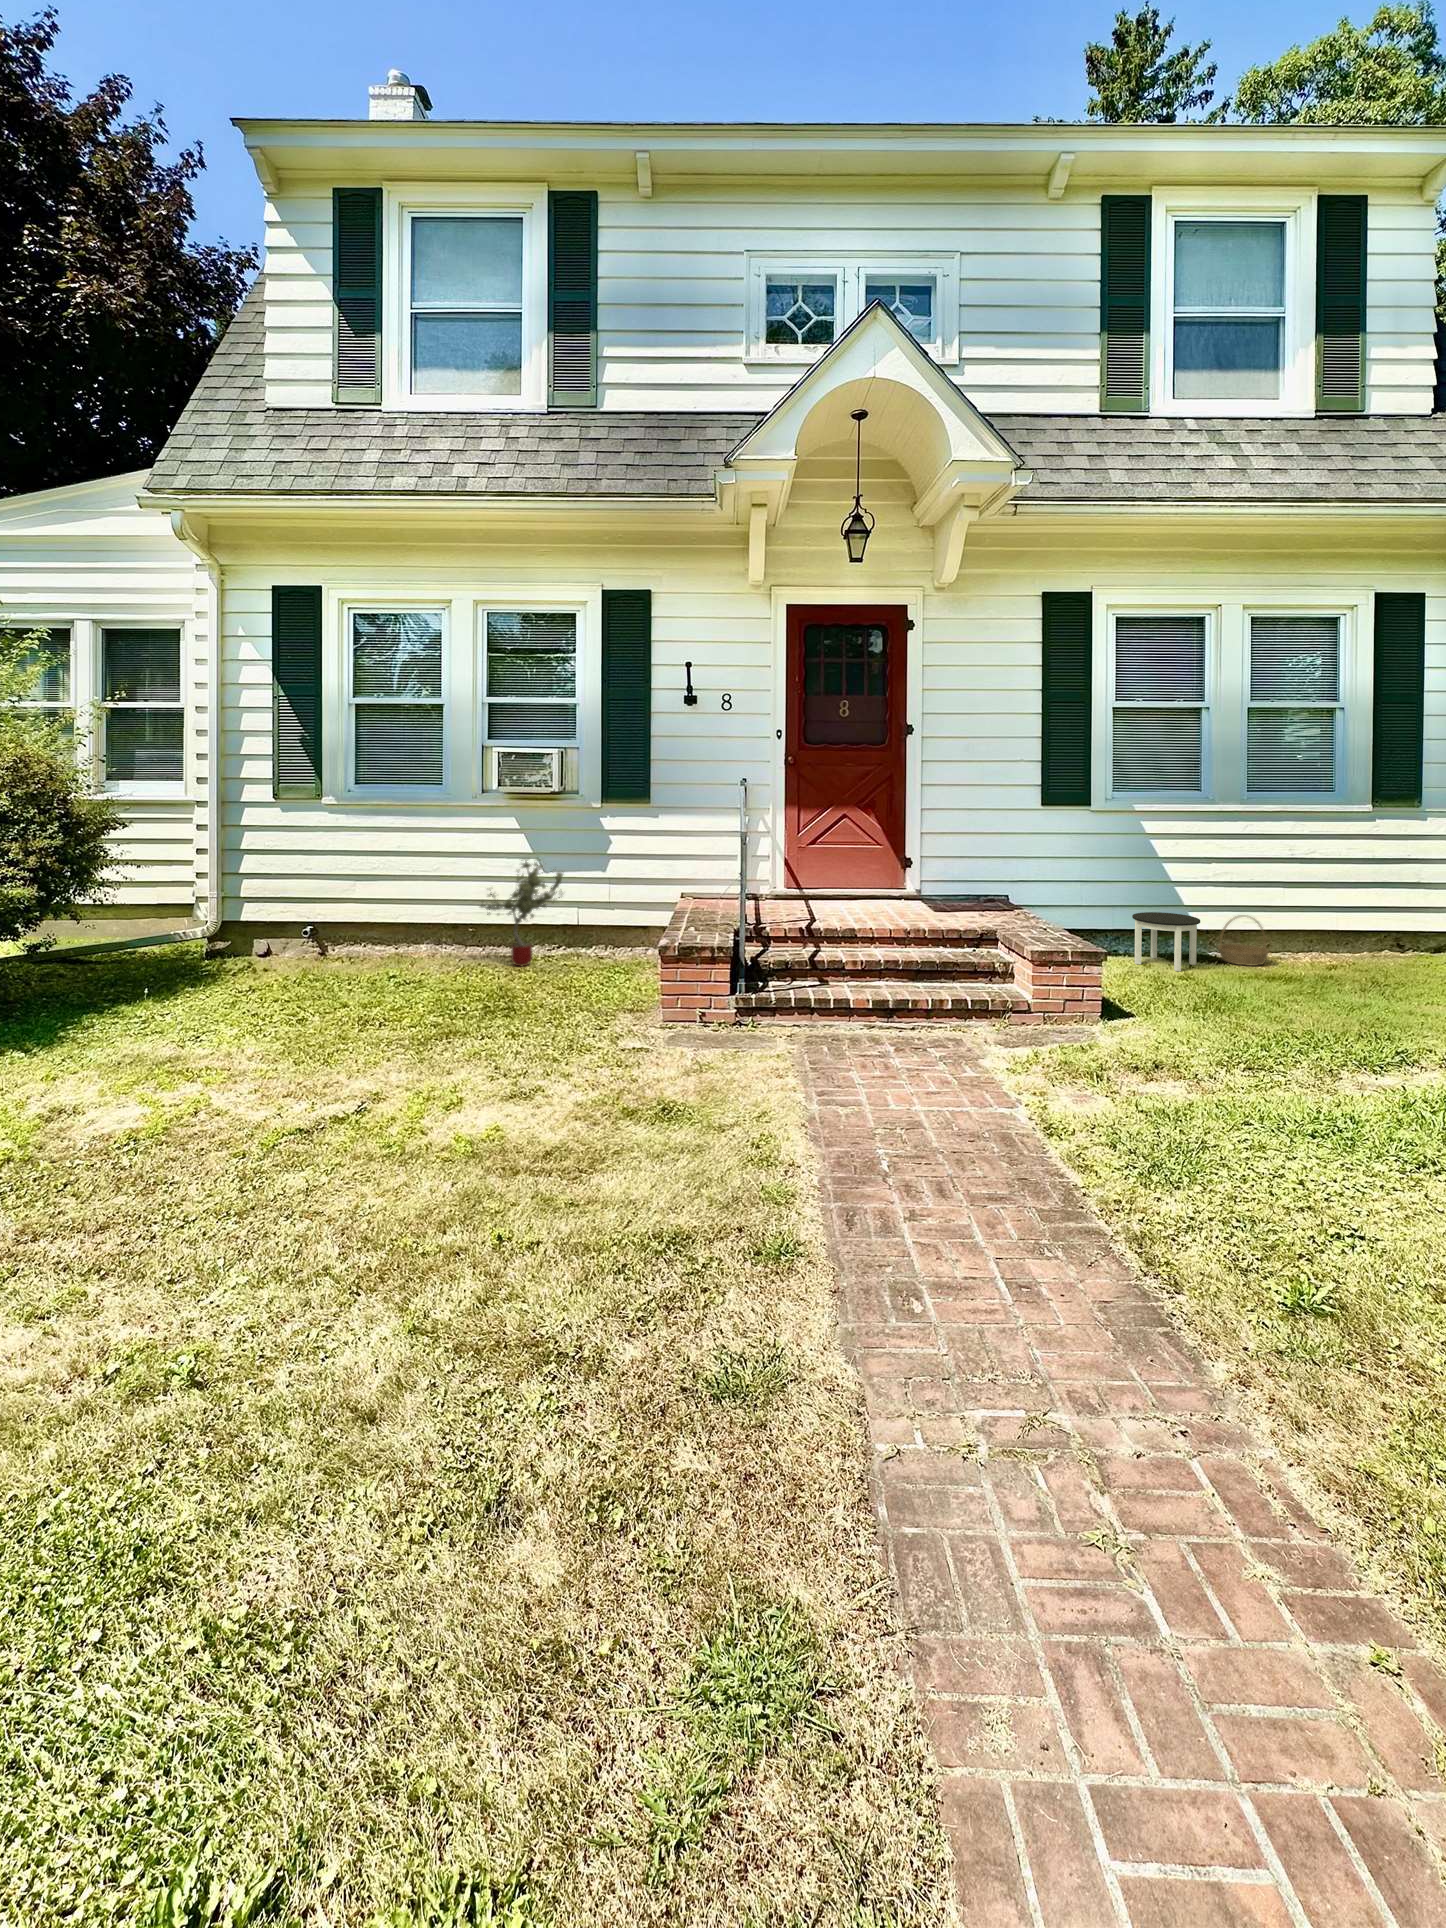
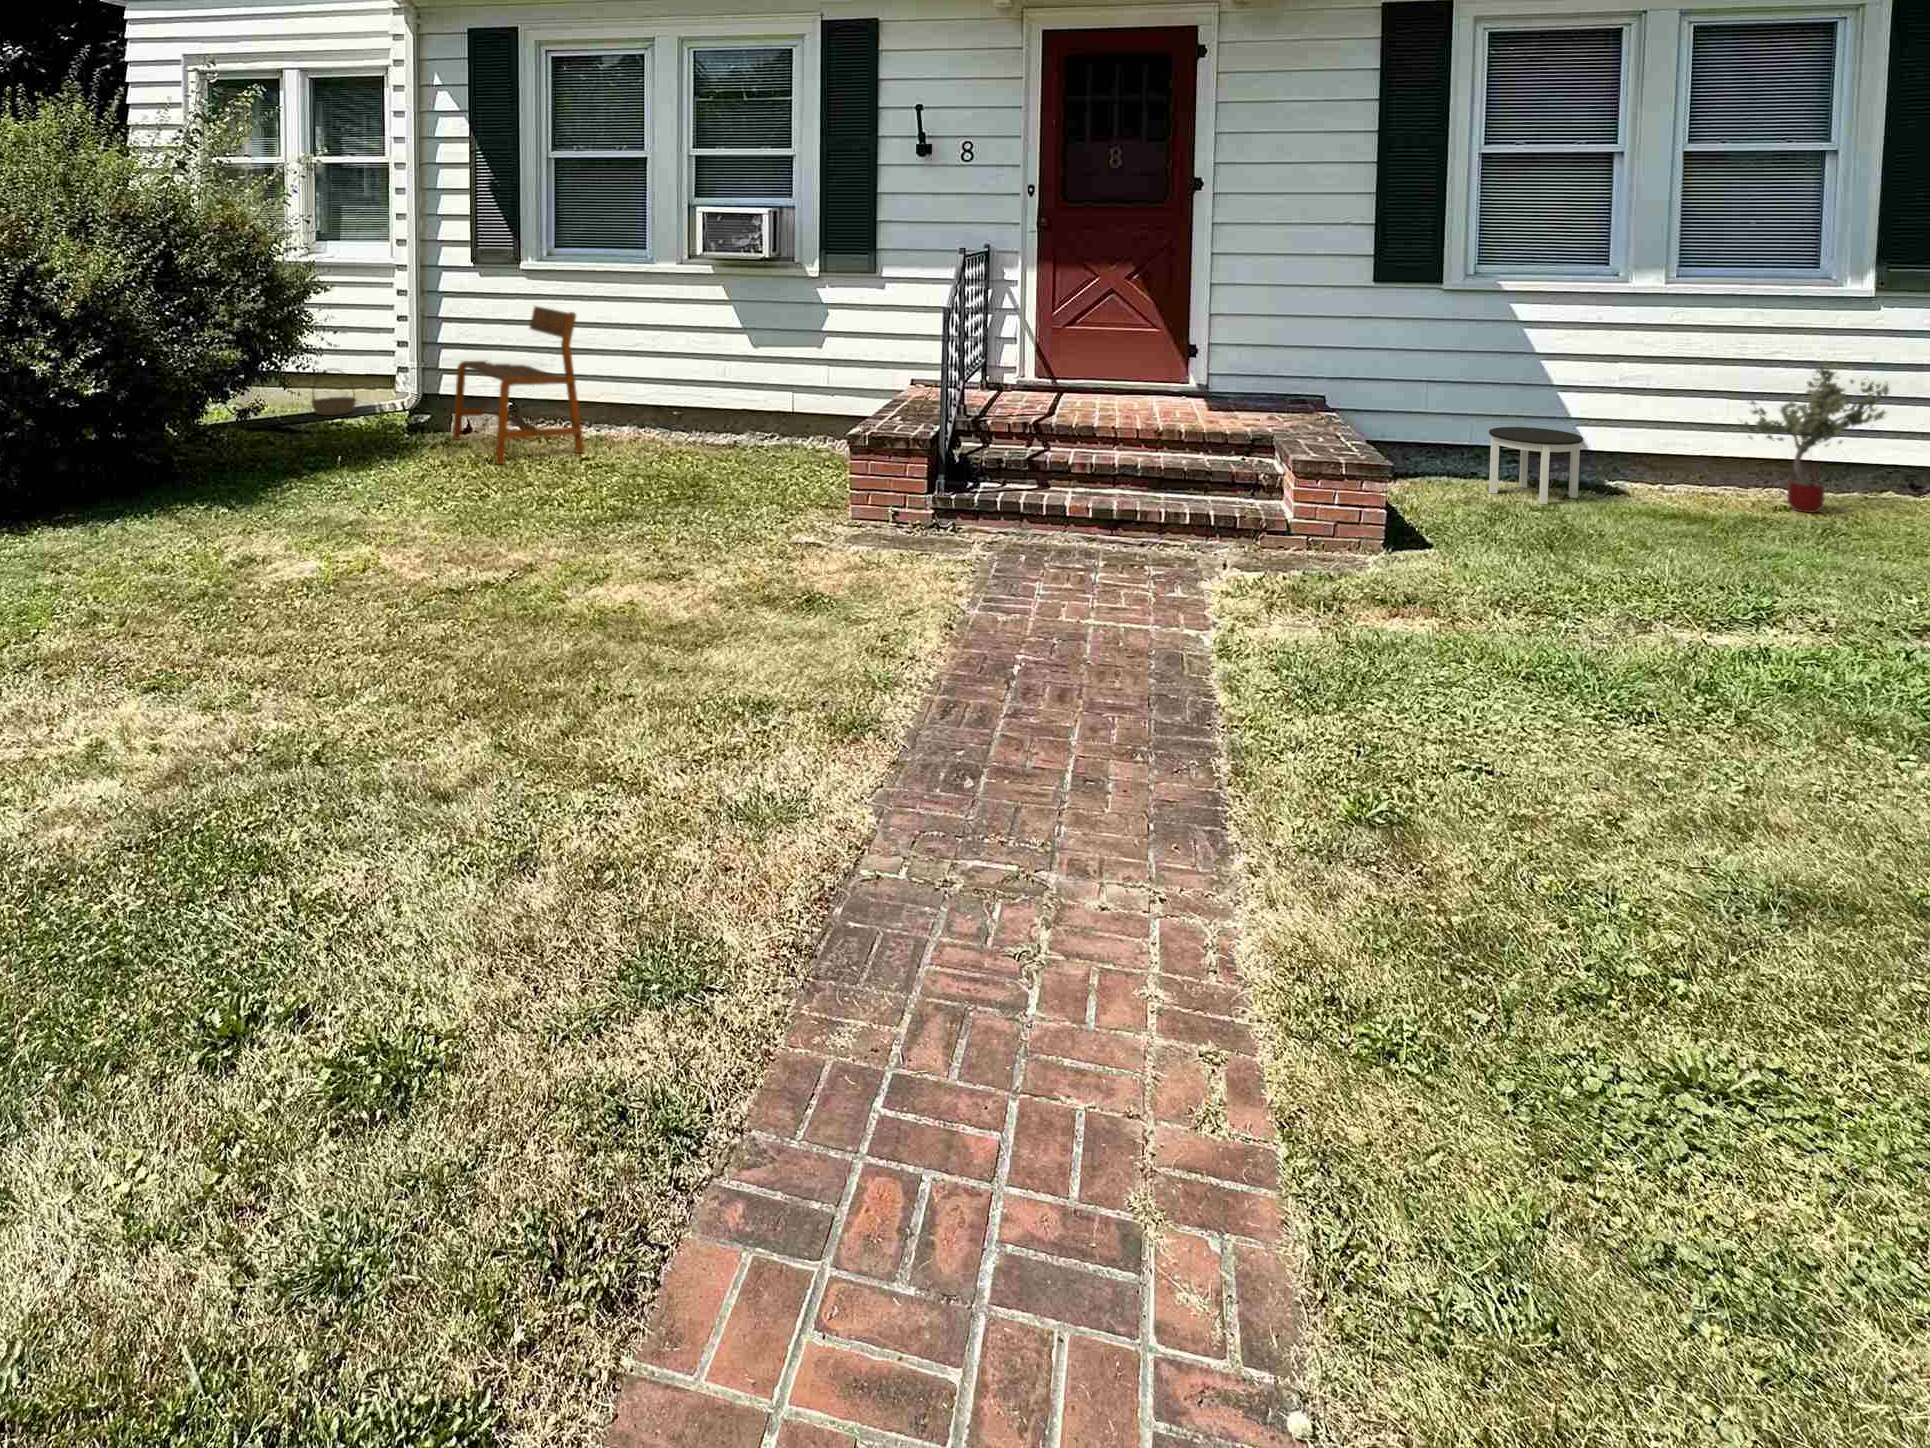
bench: none [257,834,392,987] -> present [453,305,584,464]
potted tree: present [480,858,563,966] -> present [1737,361,1889,513]
basket: present [1218,915,1269,966] -> present [311,370,356,415]

